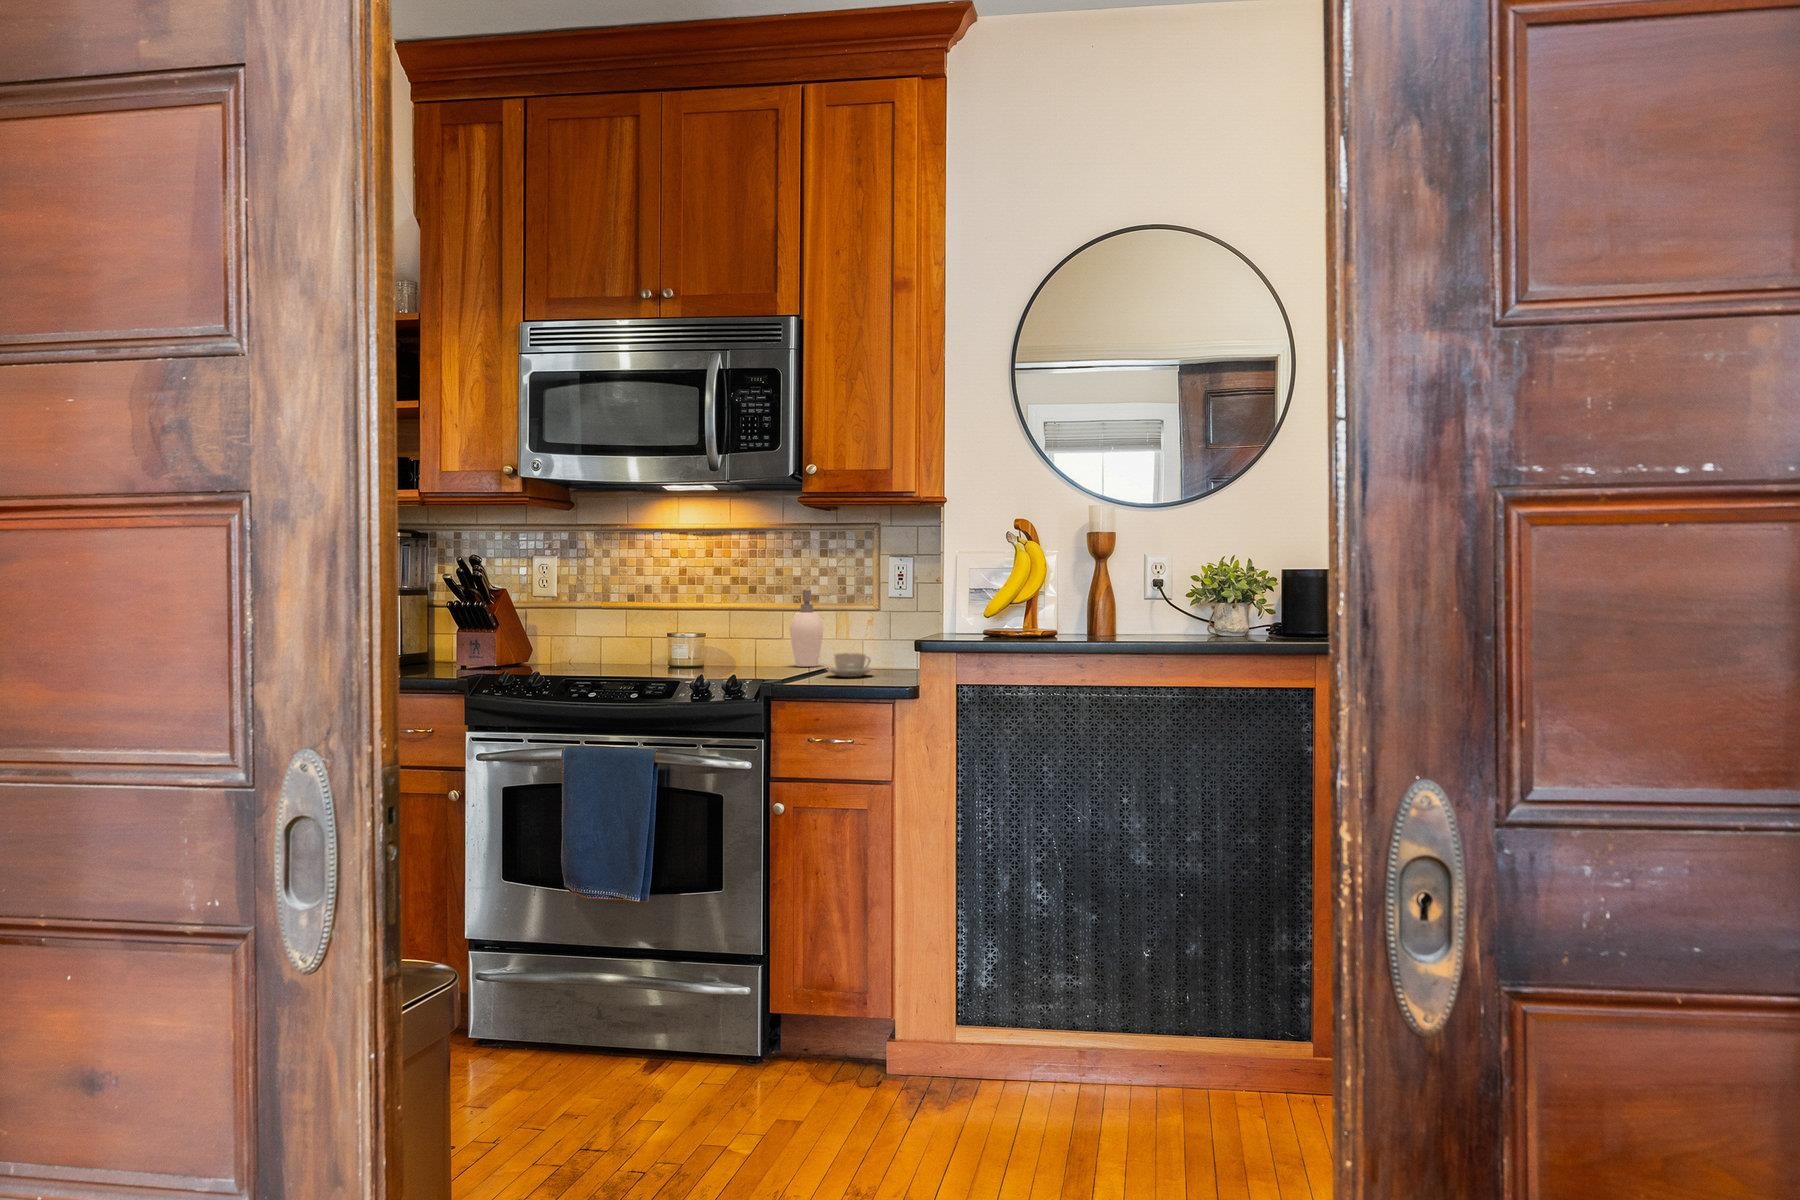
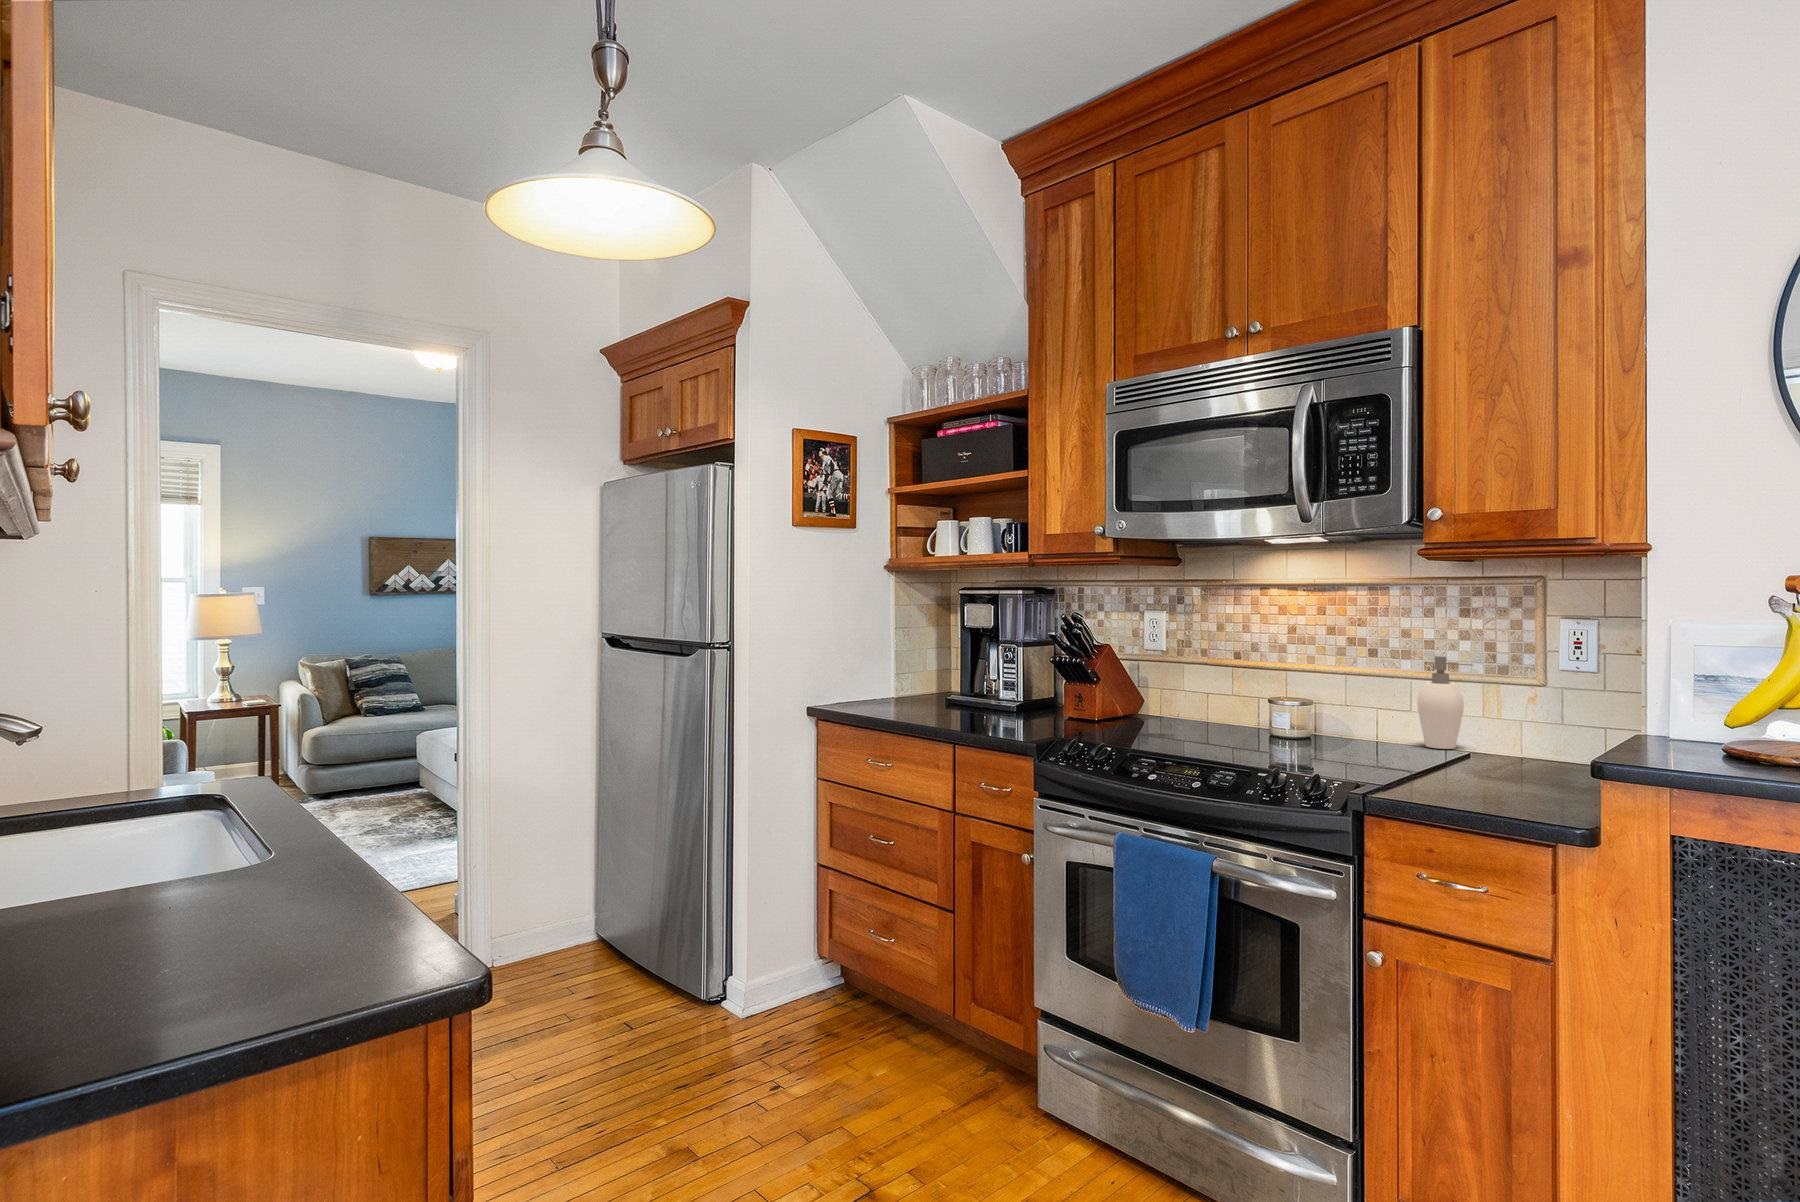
coffee cup: present [826,653,873,677] -> none [1454,748,1530,782]

